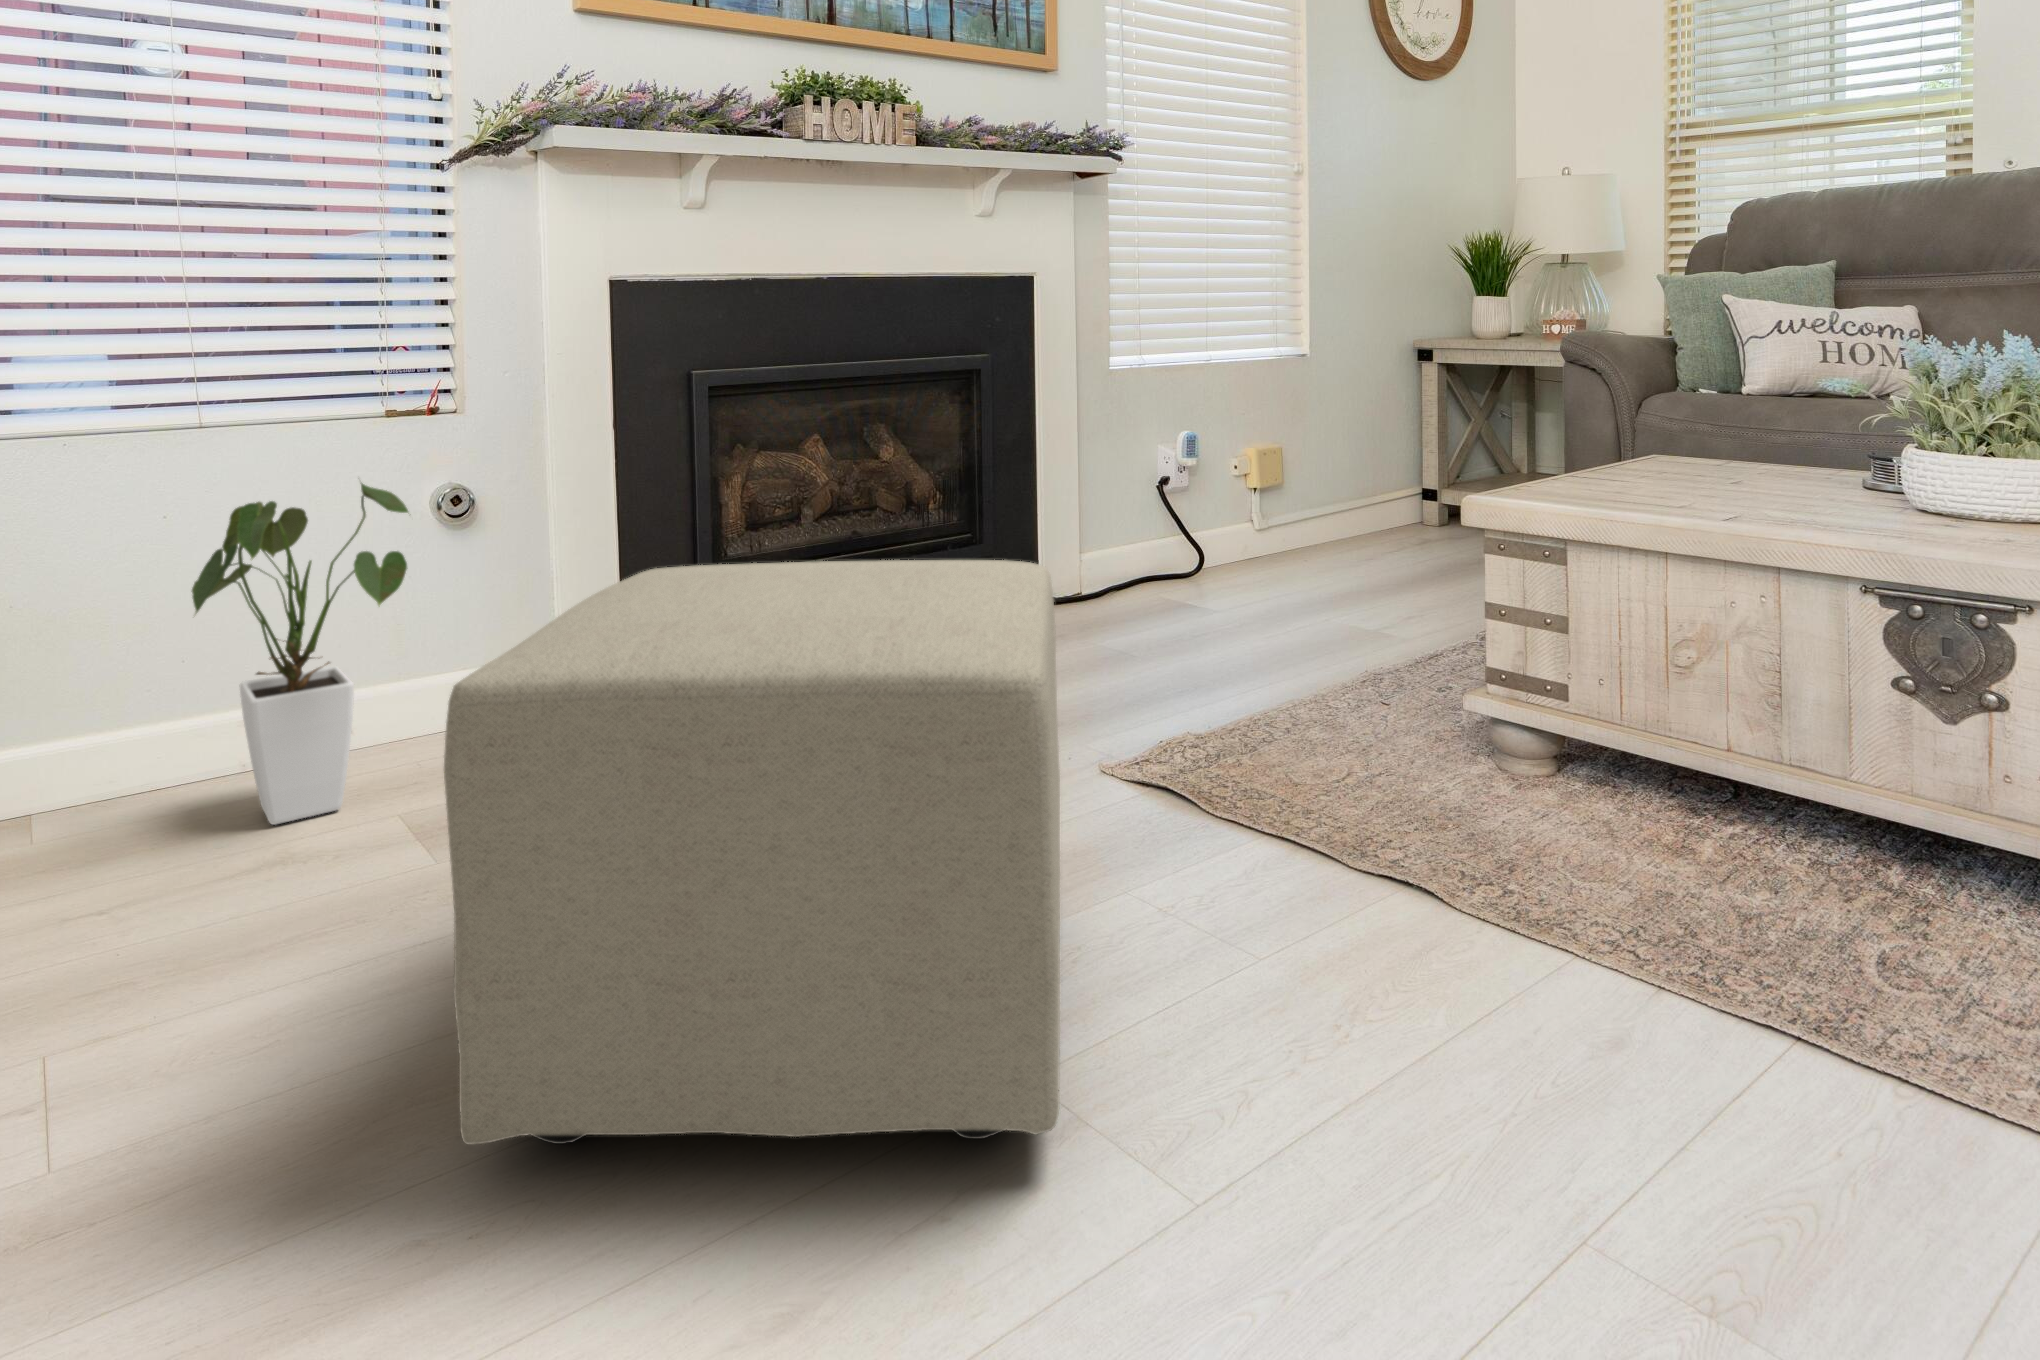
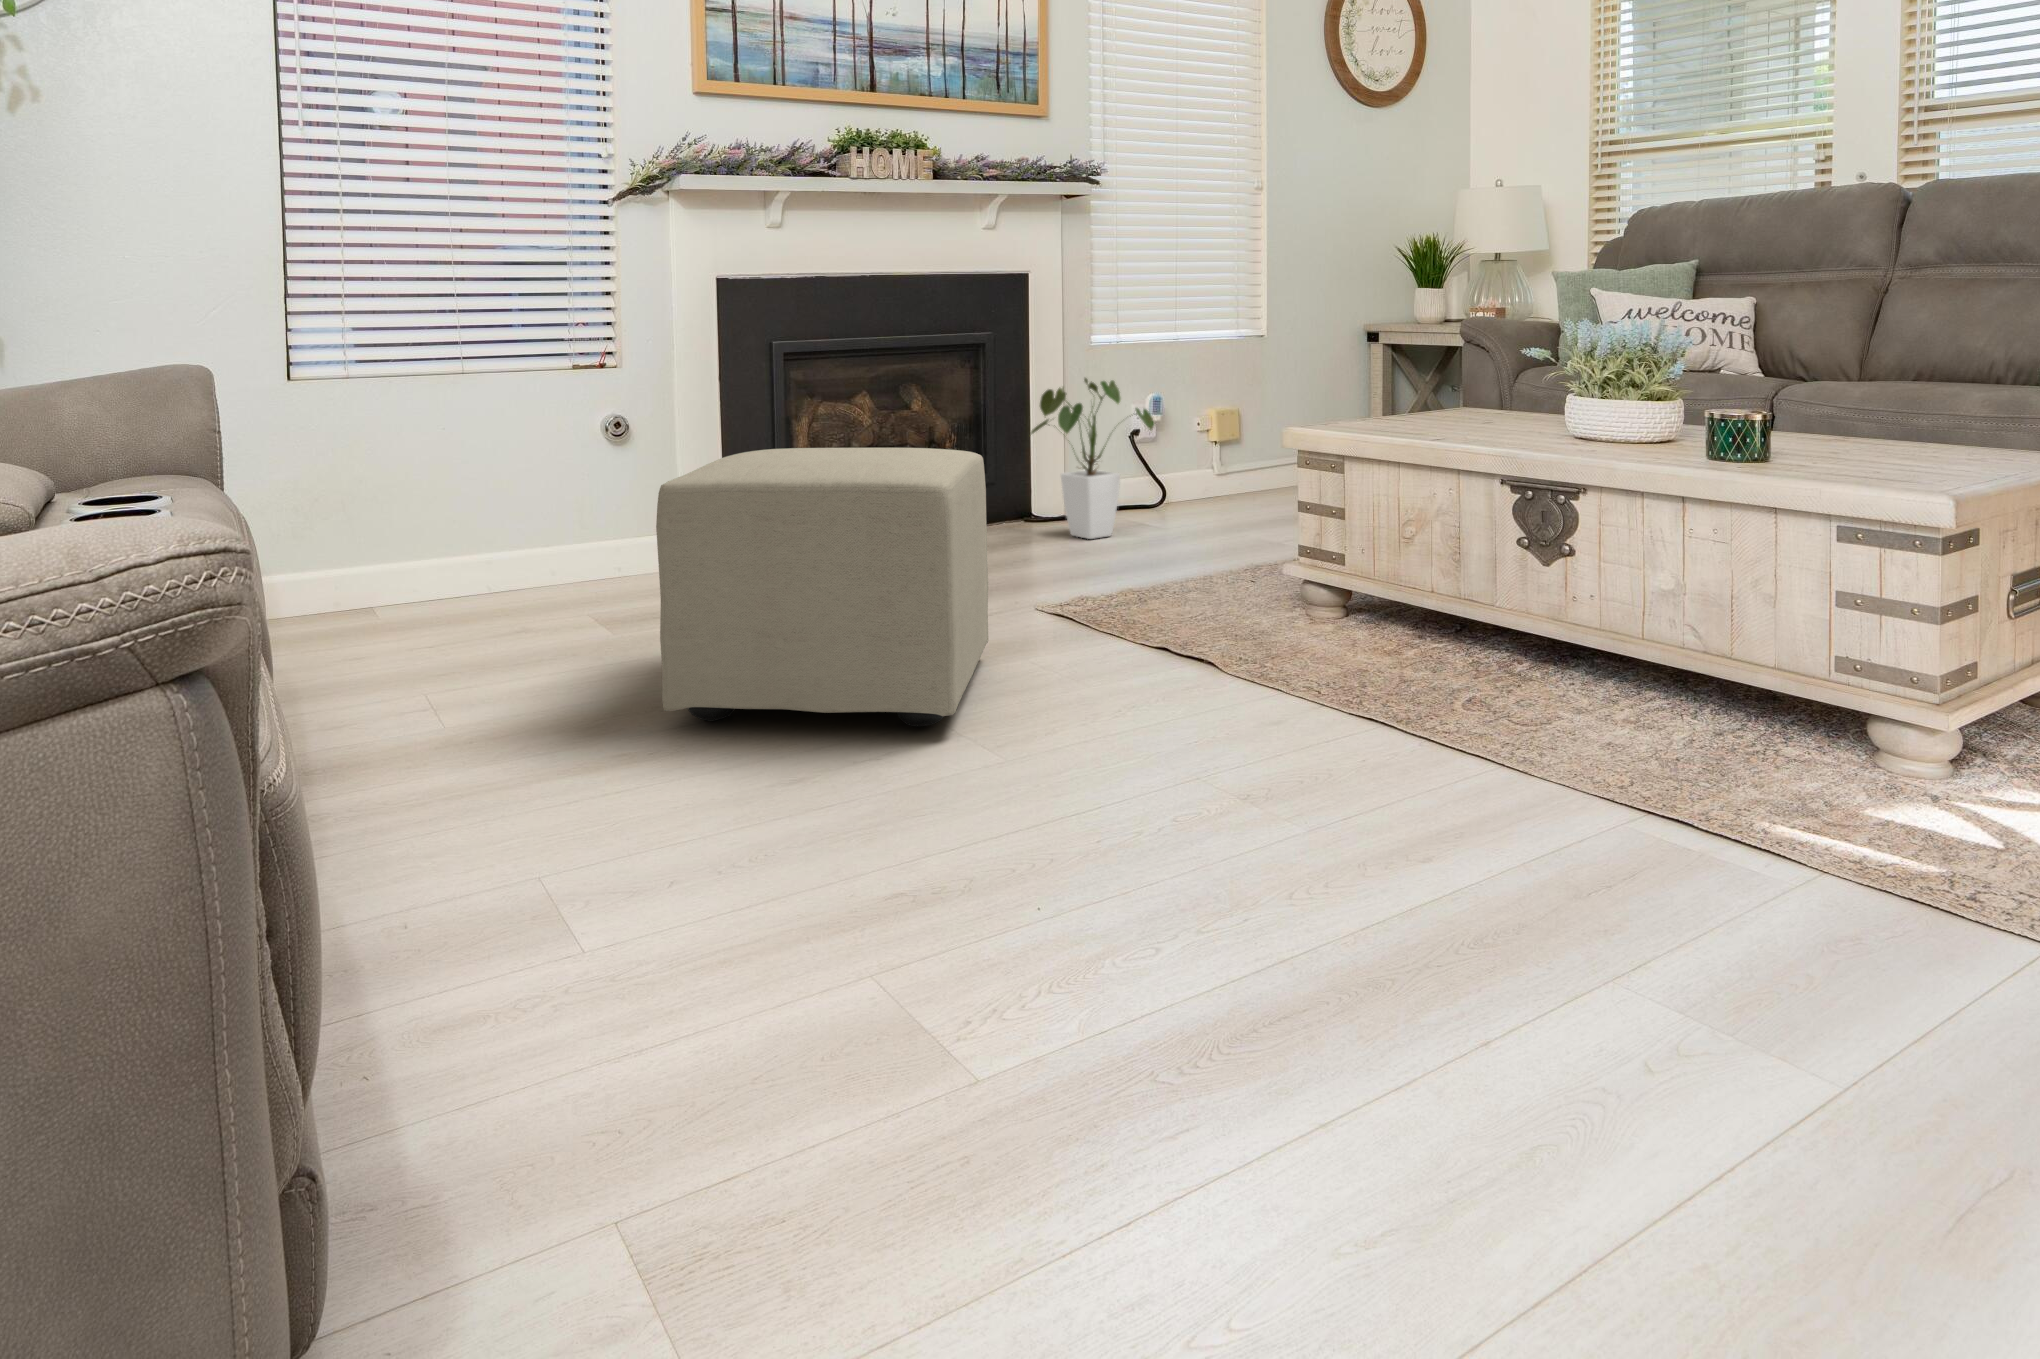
house plant: present [192,483,408,824] -> present [1031,378,1154,539]

